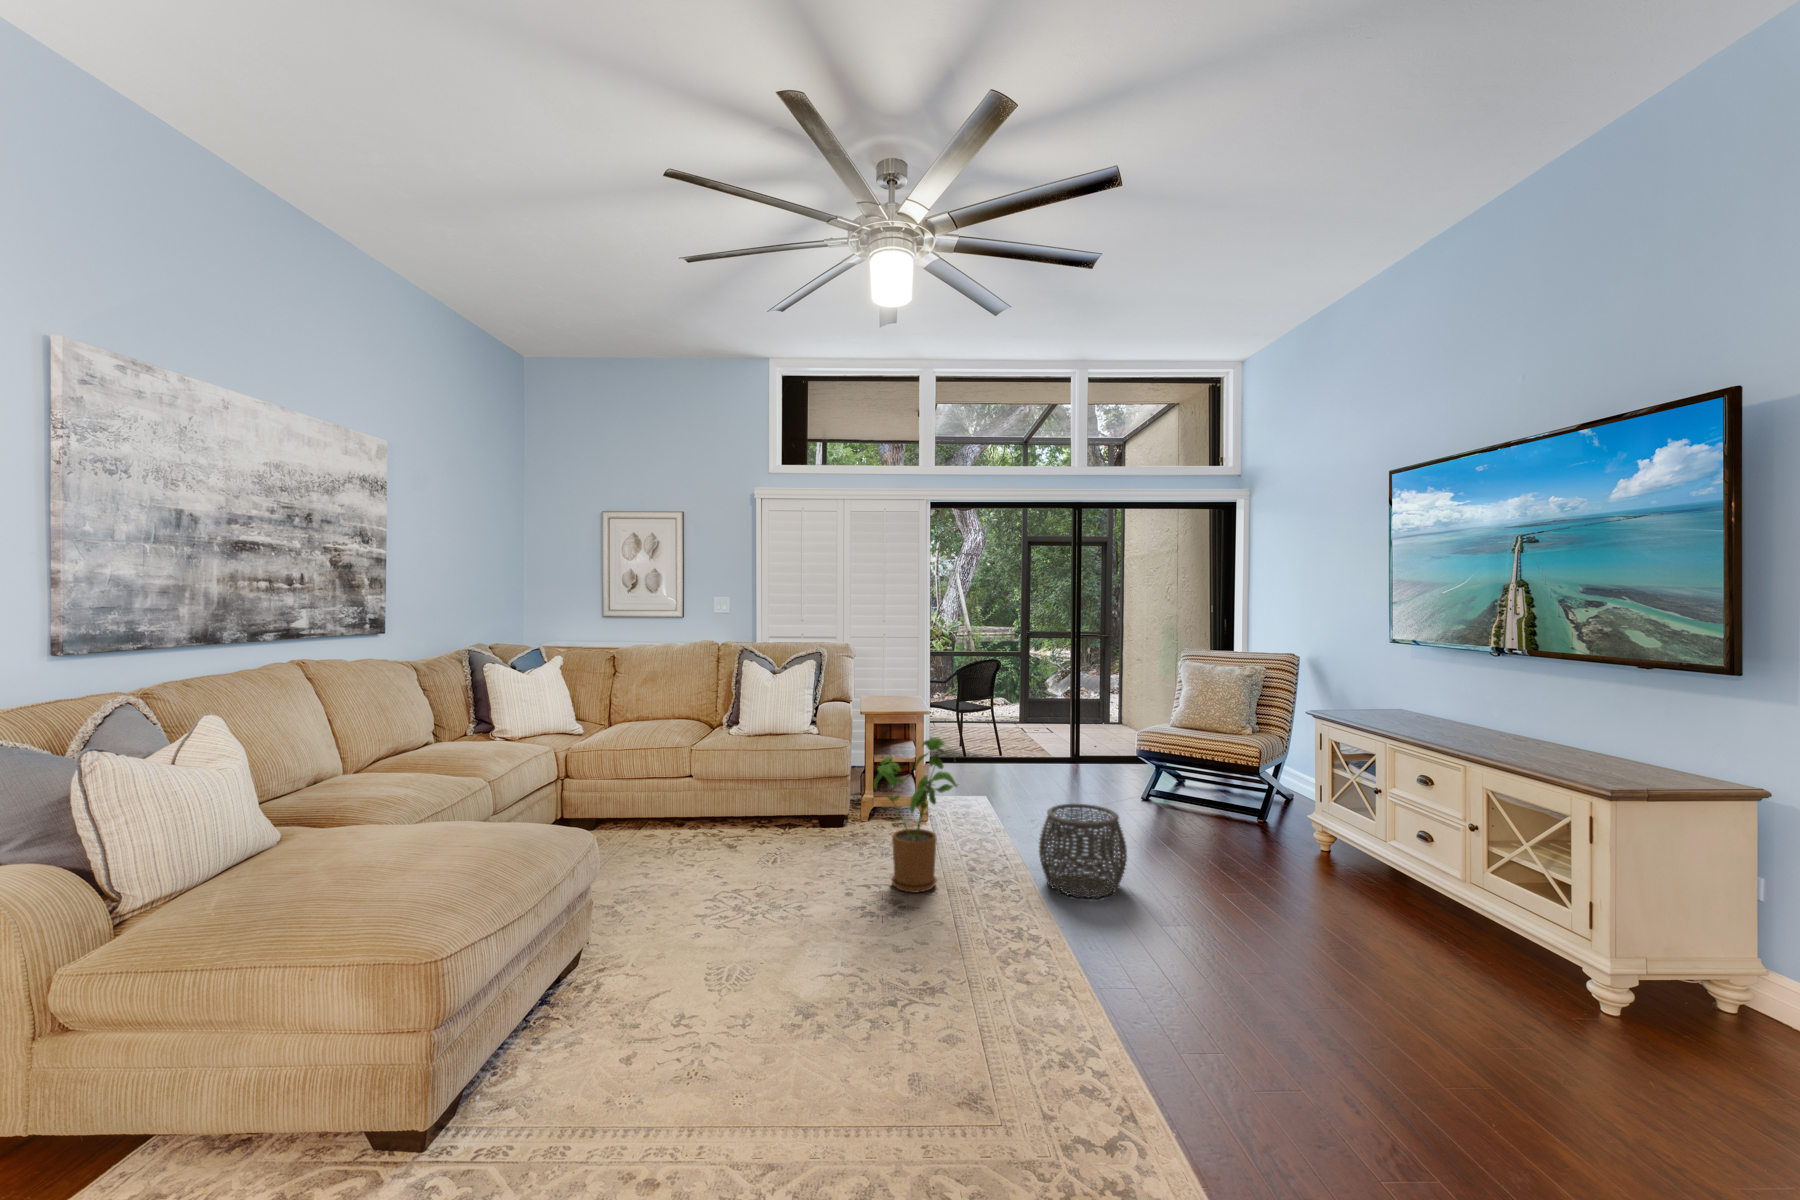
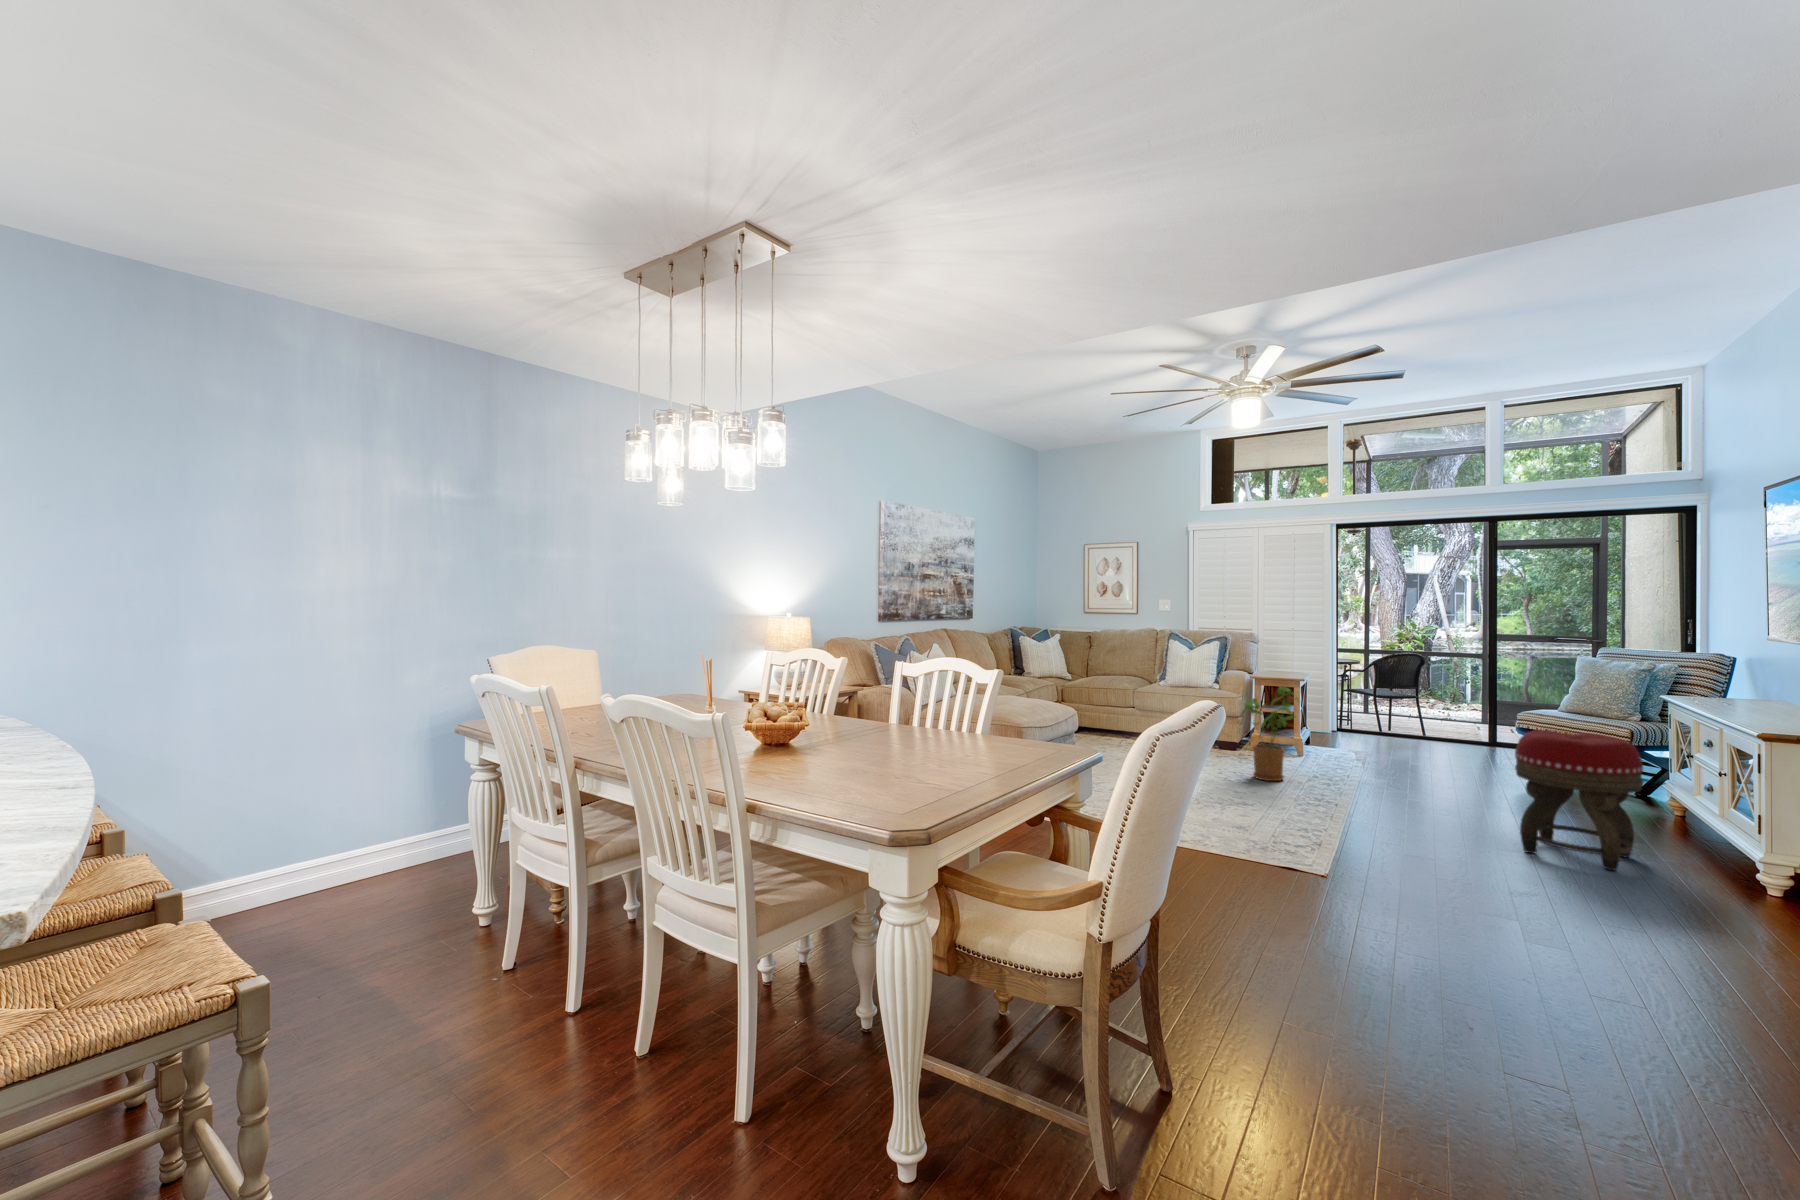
footstool: none [1300,795,1469,1016] -> present [1515,730,1643,870]
woven basket: present [1039,804,1127,898] -> none [1360,741,1430,800]

